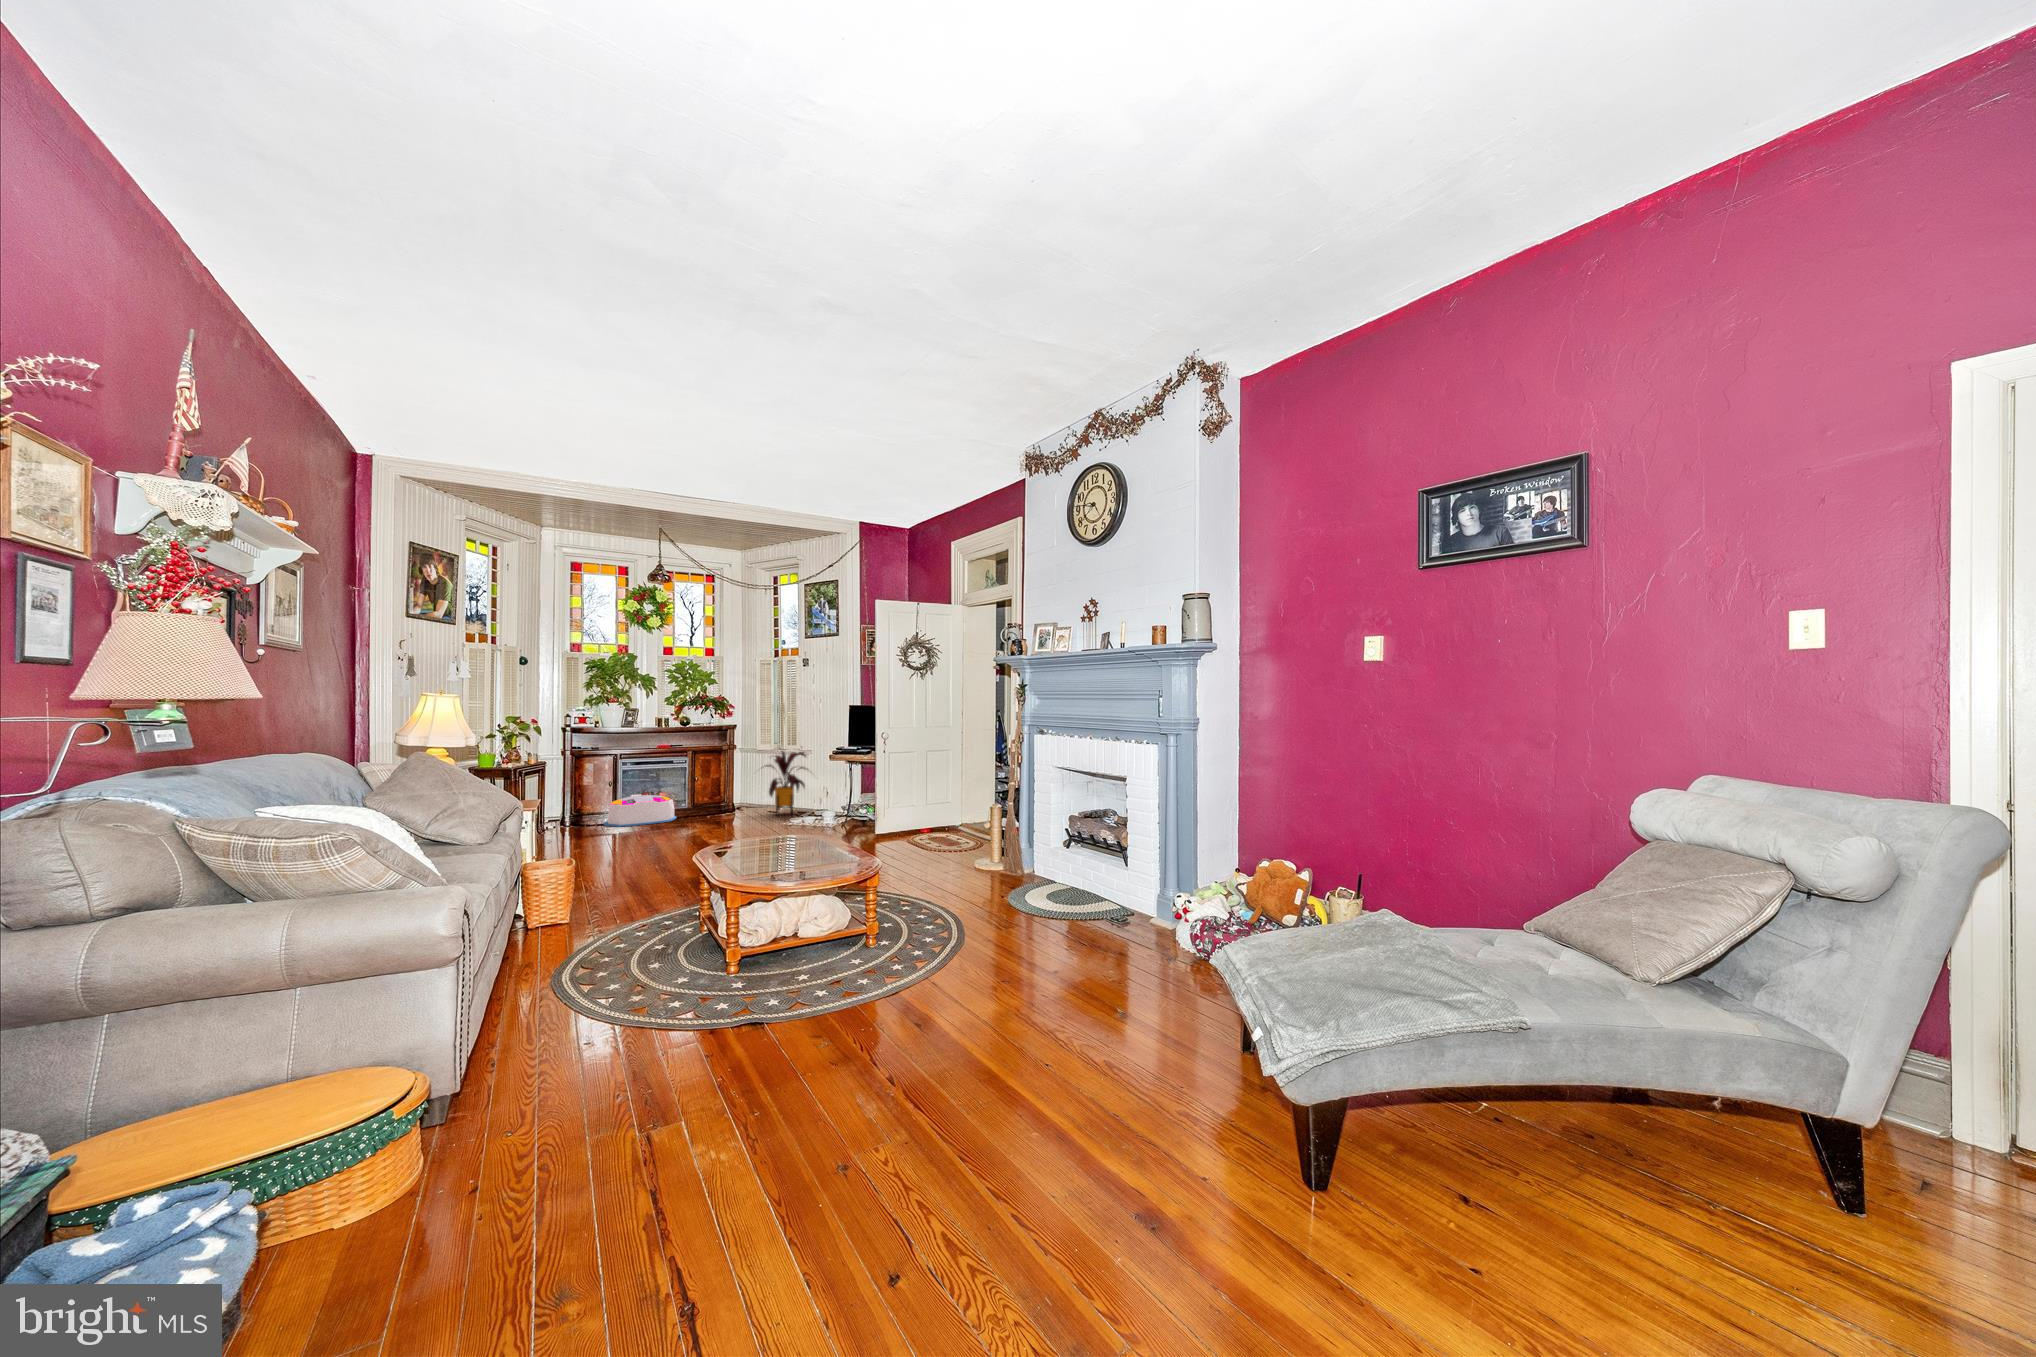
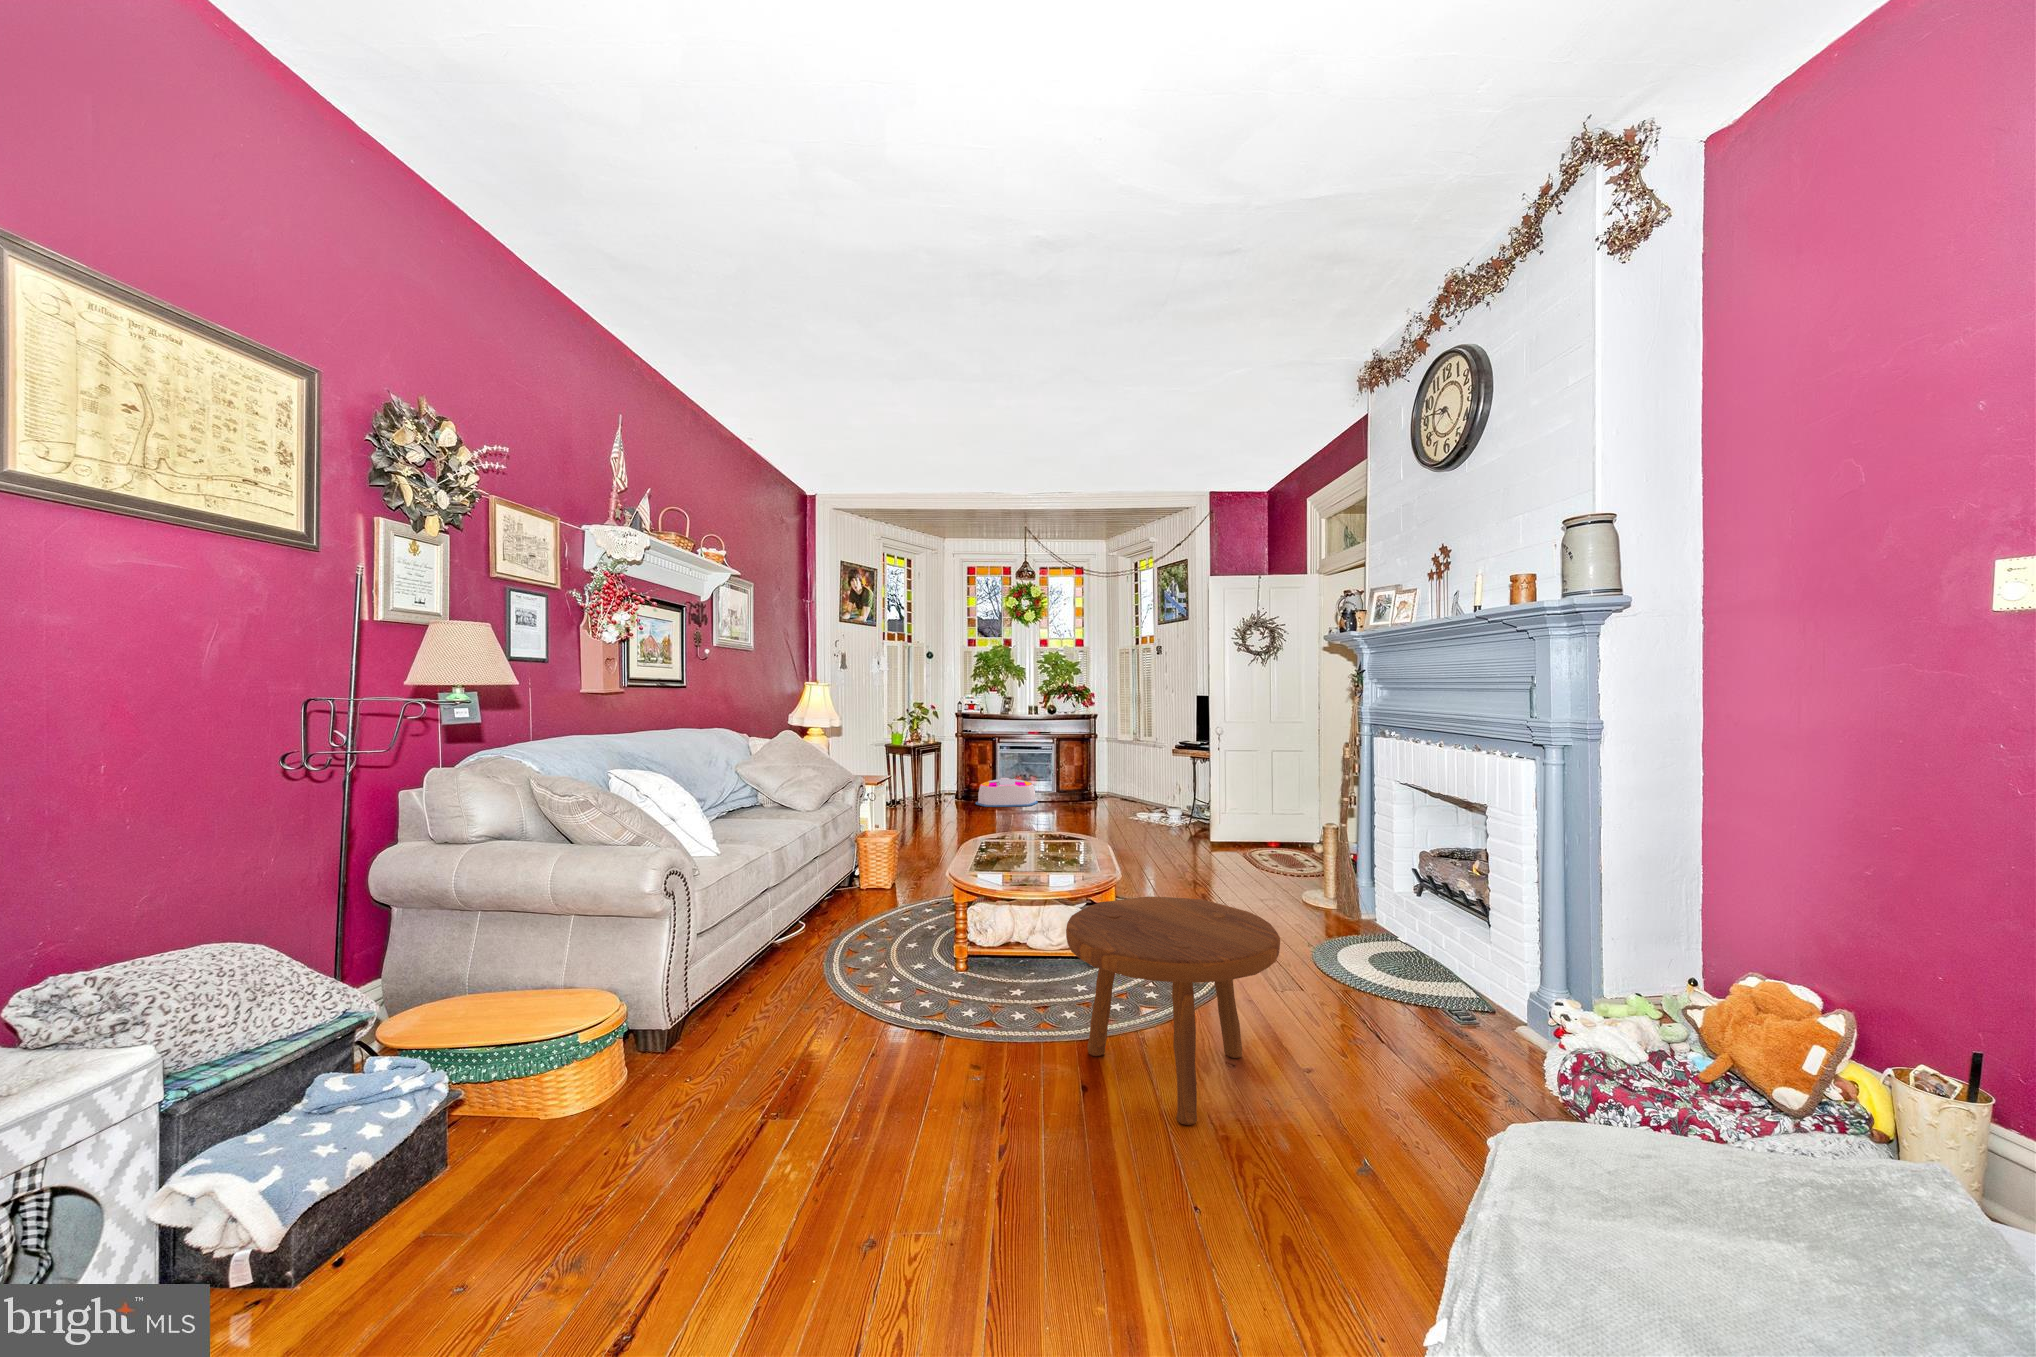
house plant: present [761,751,806,815] -> none [1105,742,1170,810]
footstool: none [892,869,1052,1029] -> present [1066,896,1280,1125]

